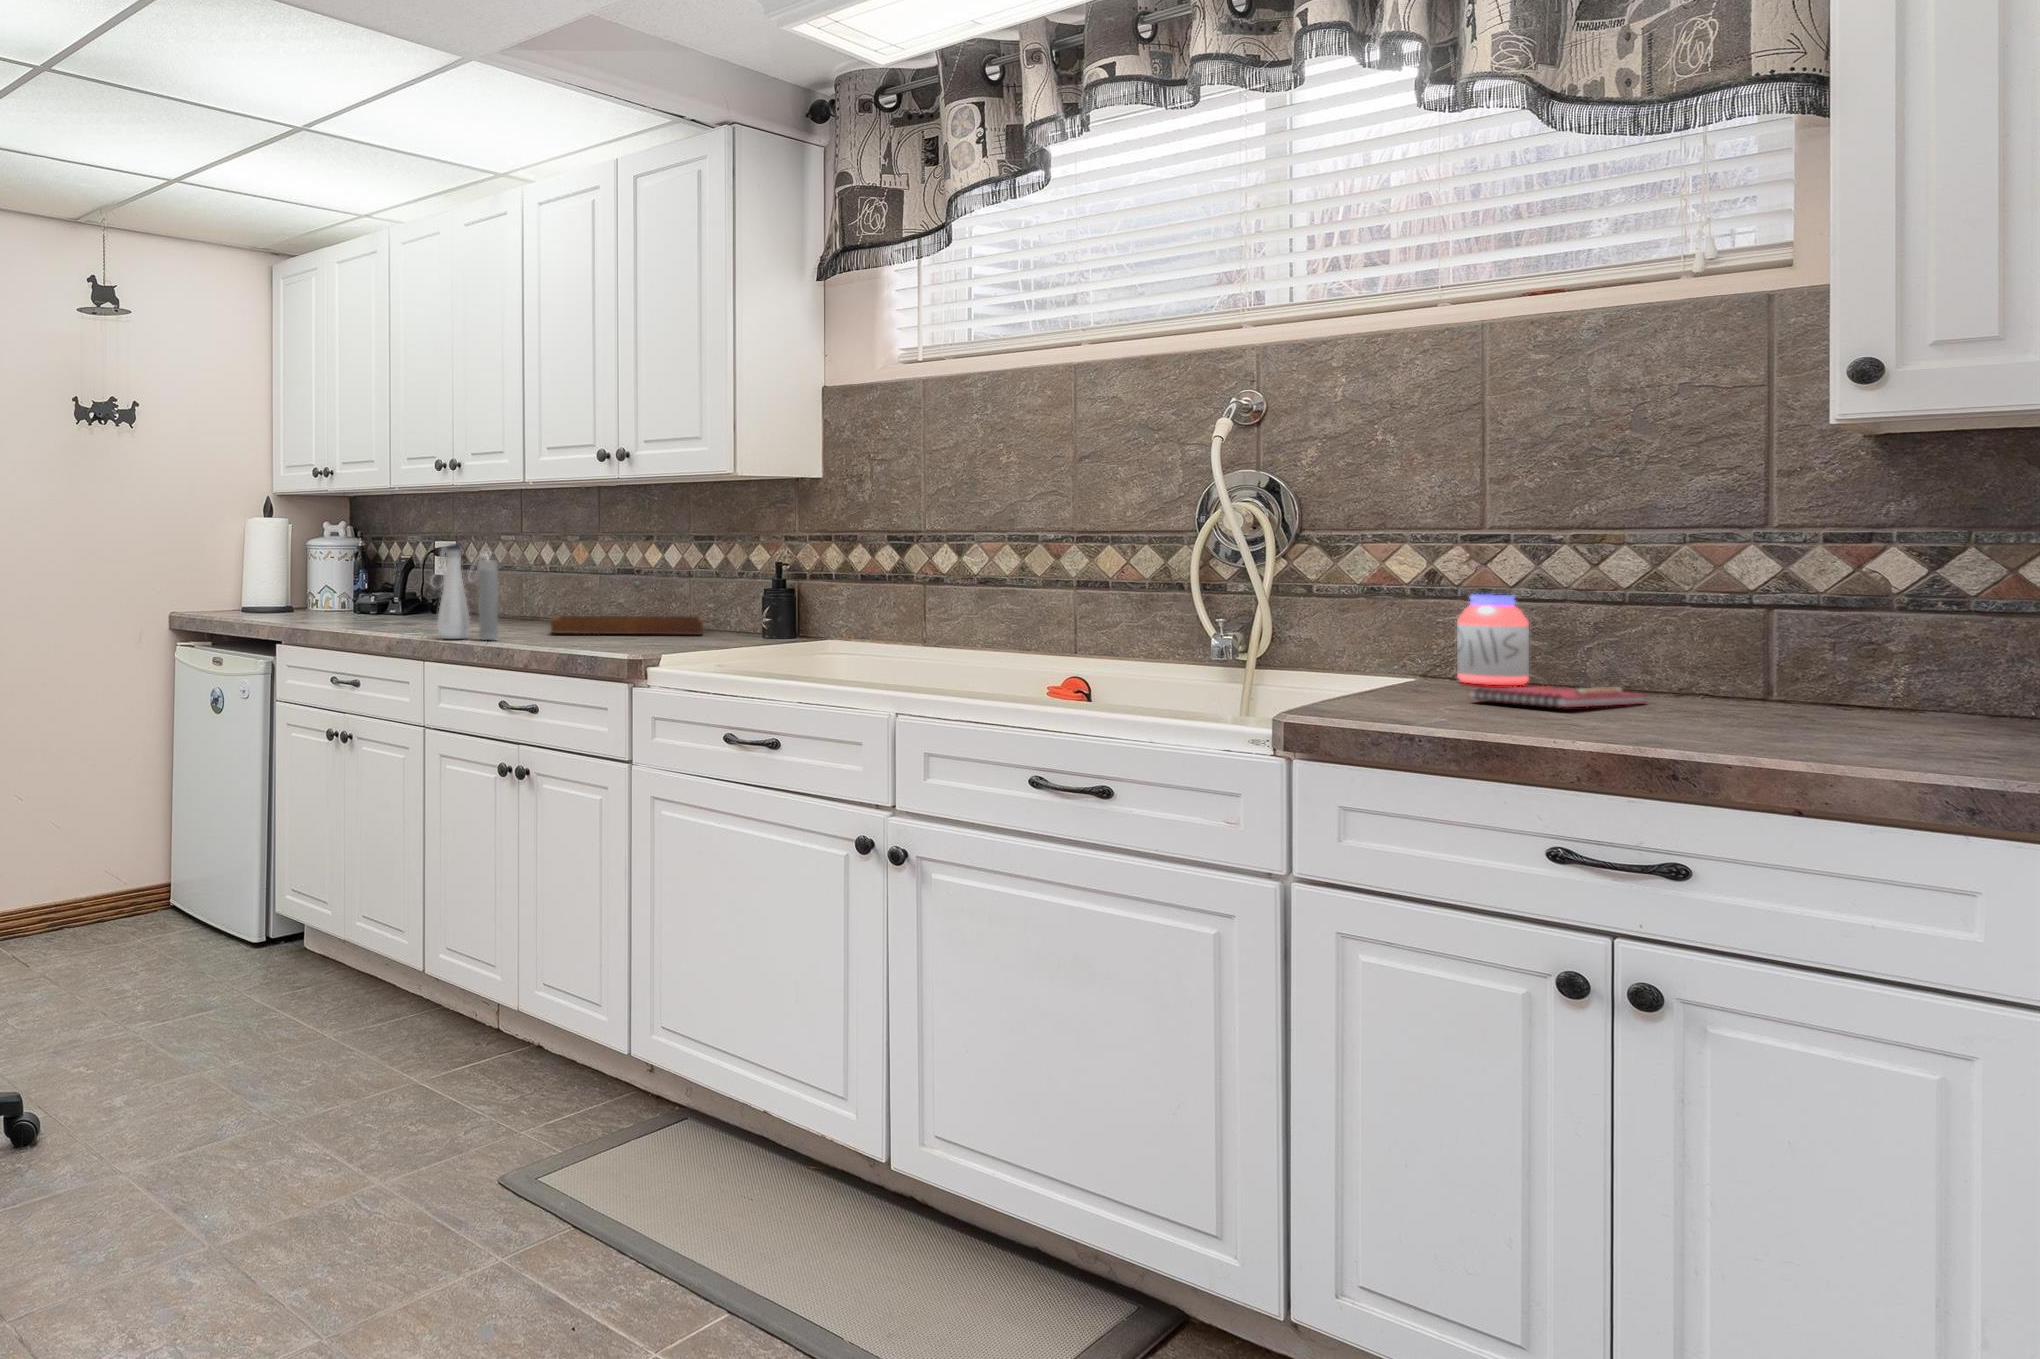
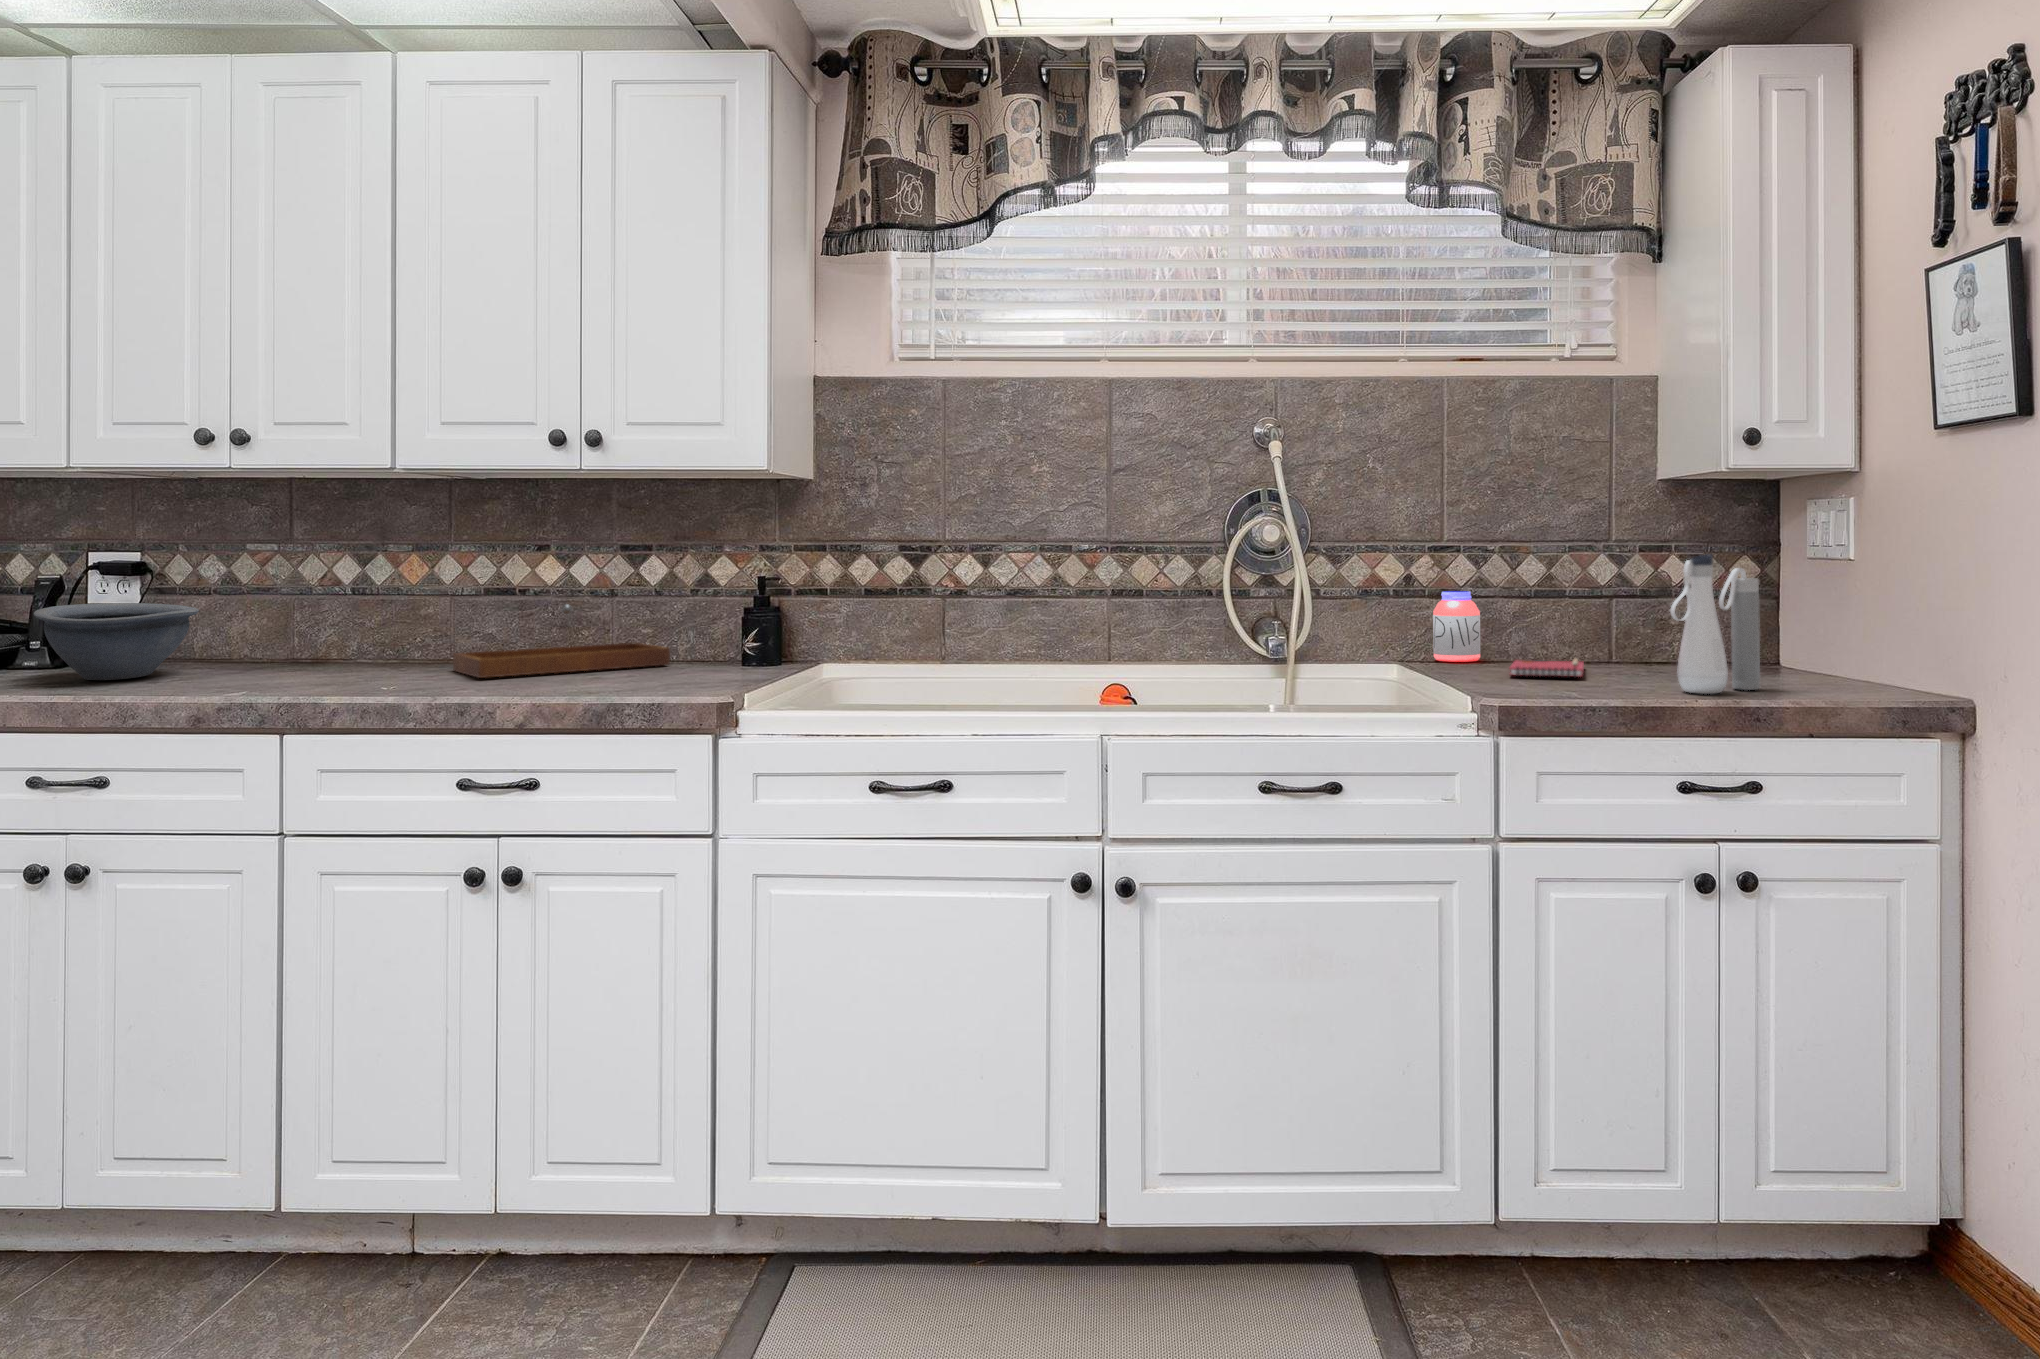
water bottle: present [431,543,498,640] -> present [1670,554,1760,694]
bowl: none [335,571,429,621] -> present [34,603,199,680]

